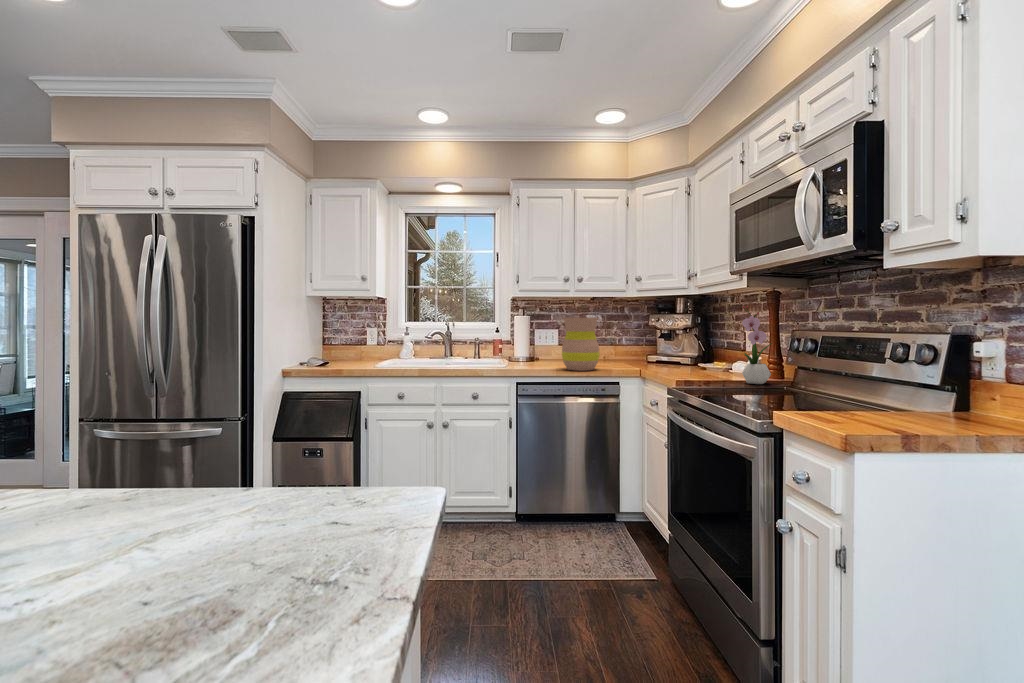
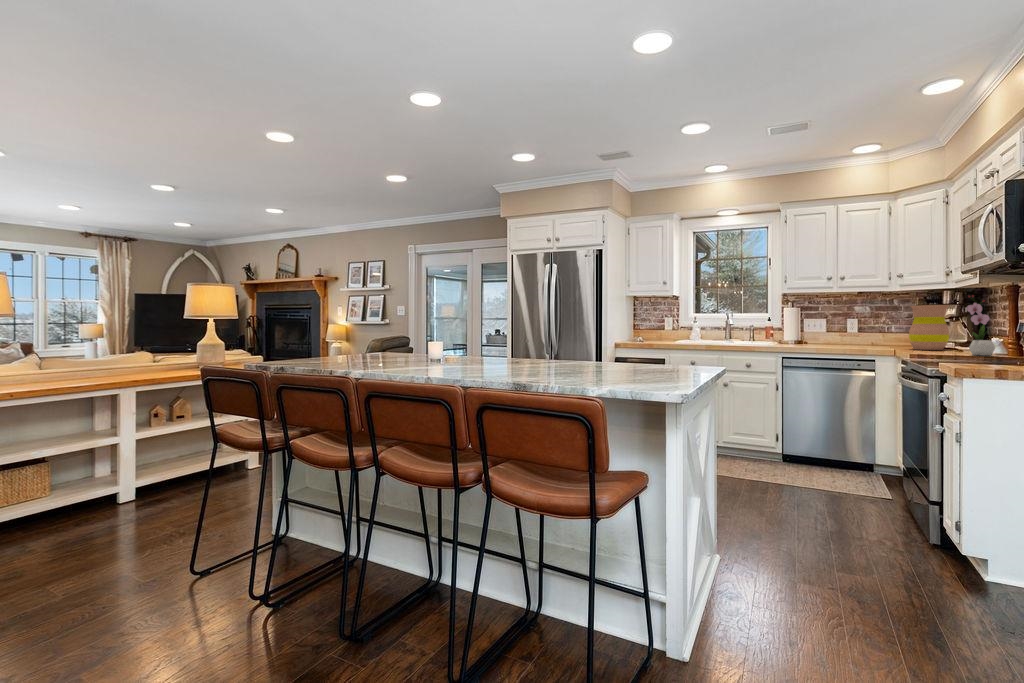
vase: present [562,318,600,371] -> present [909,305,949,350]

